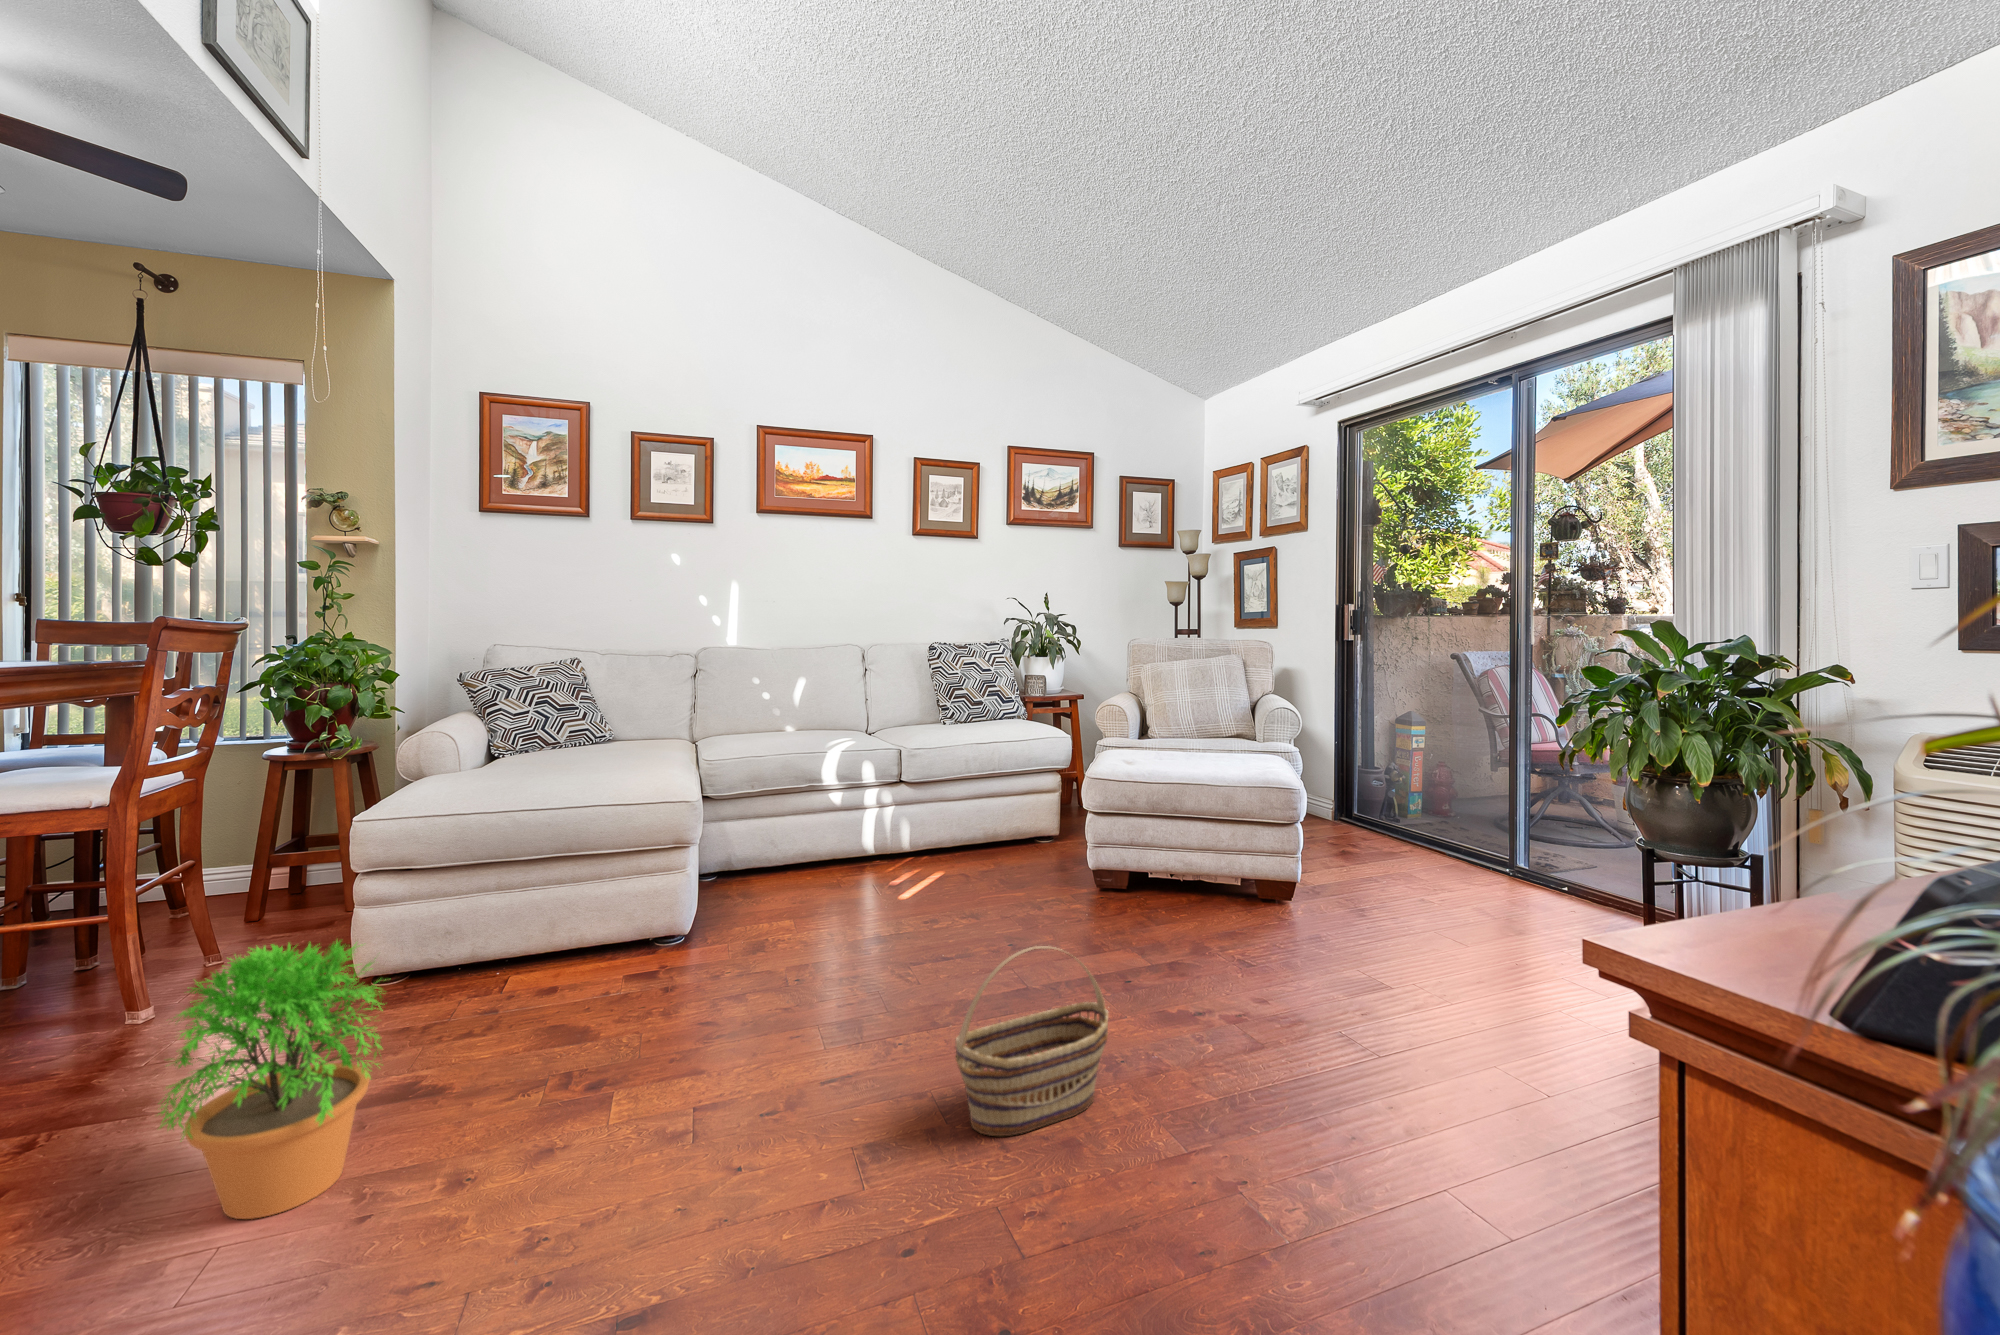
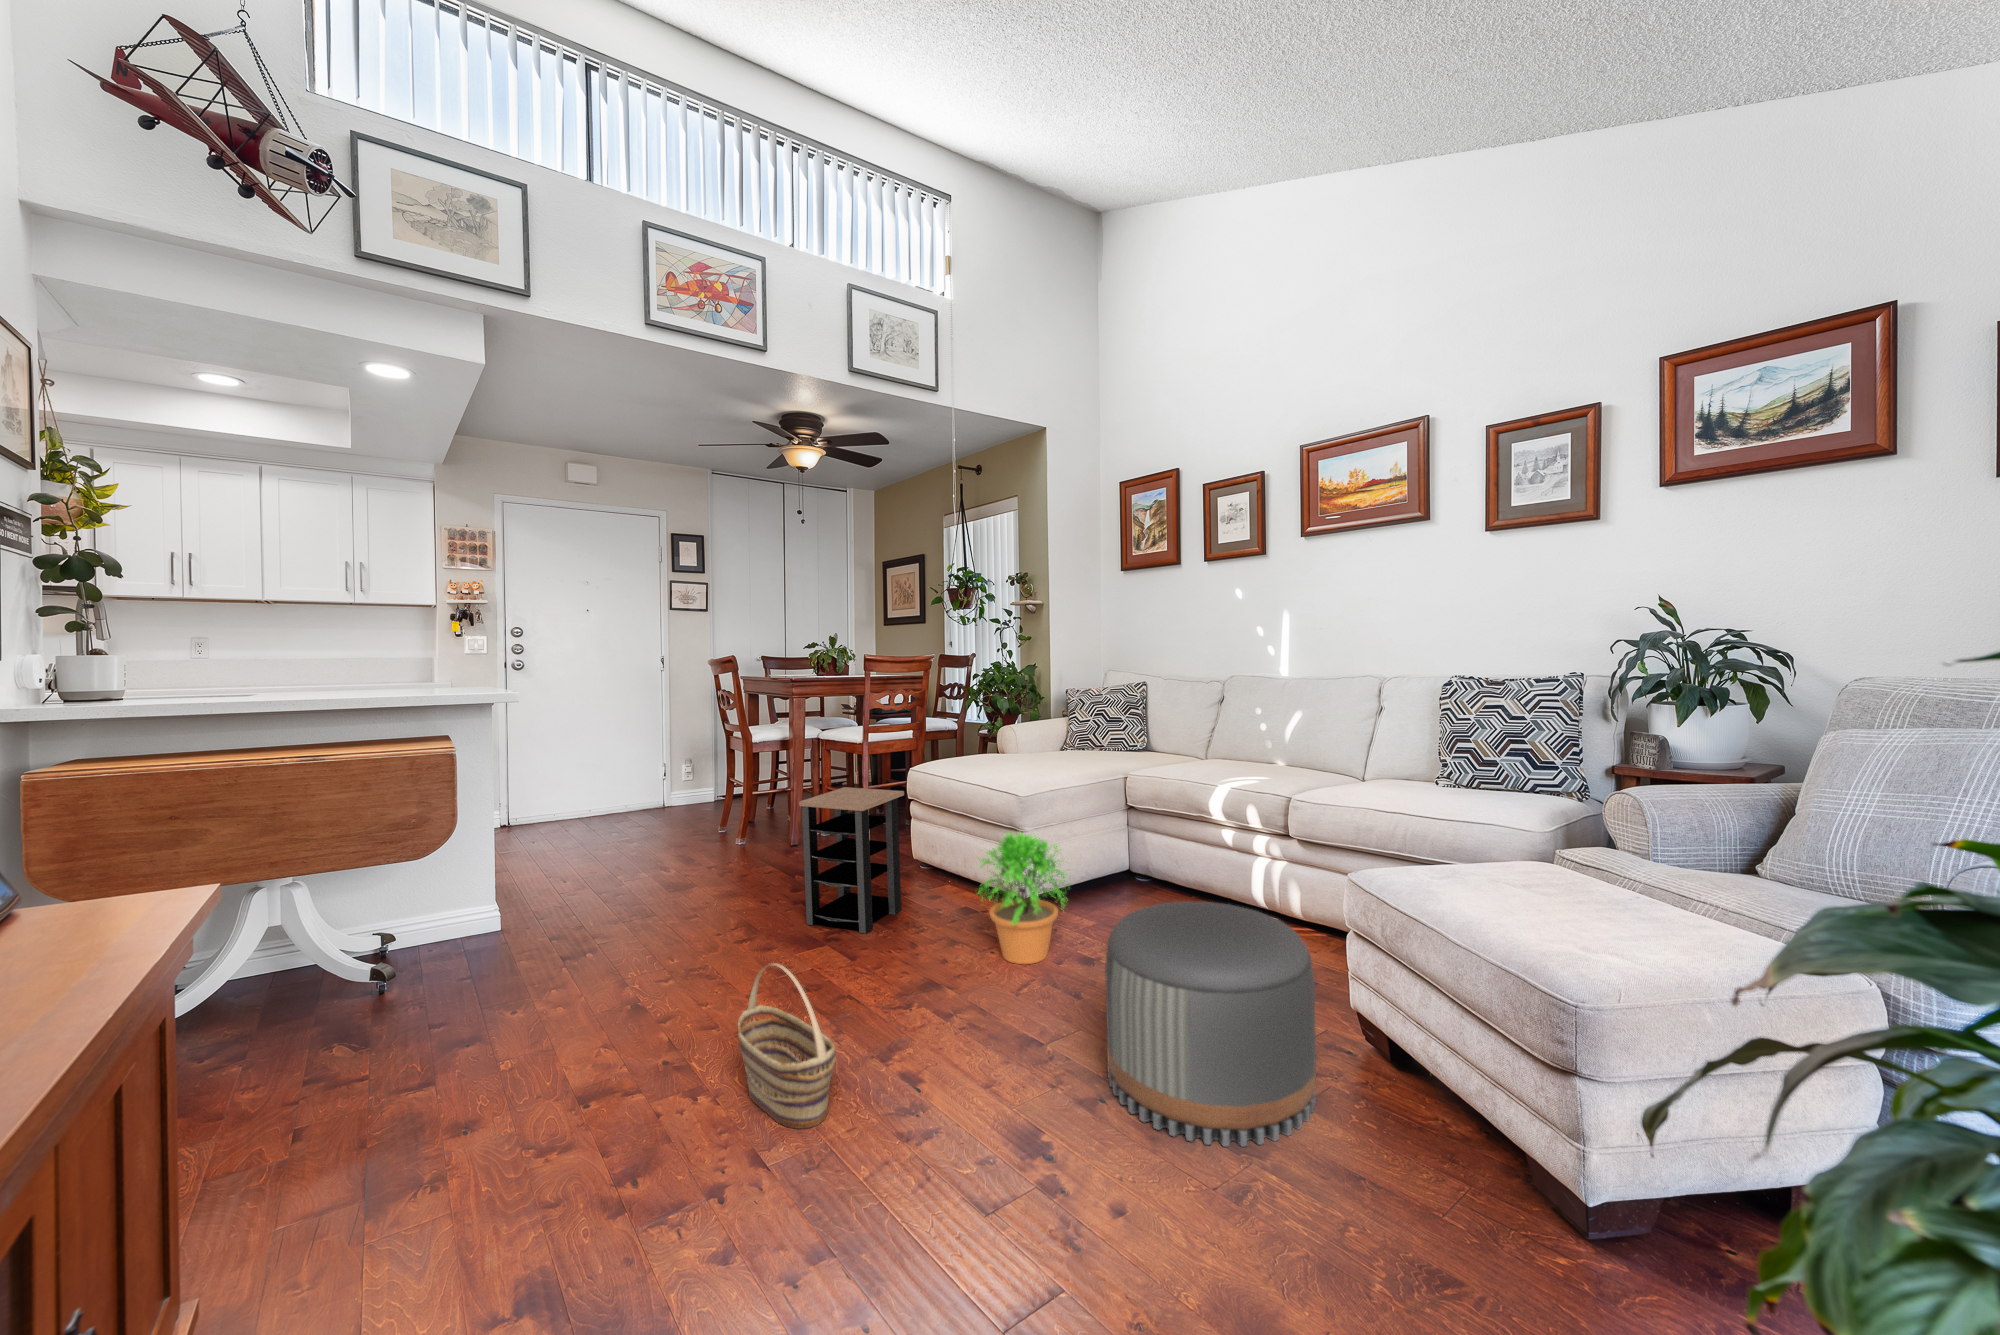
pouf: none [1031,799,1186,957] -> present [1105,901,1316,1147]
side table: none [433,812,619,1082] -> present [799,787,904,934]
potted plant: present [158,941,386,1219] -> present [978,833,1066,964]

